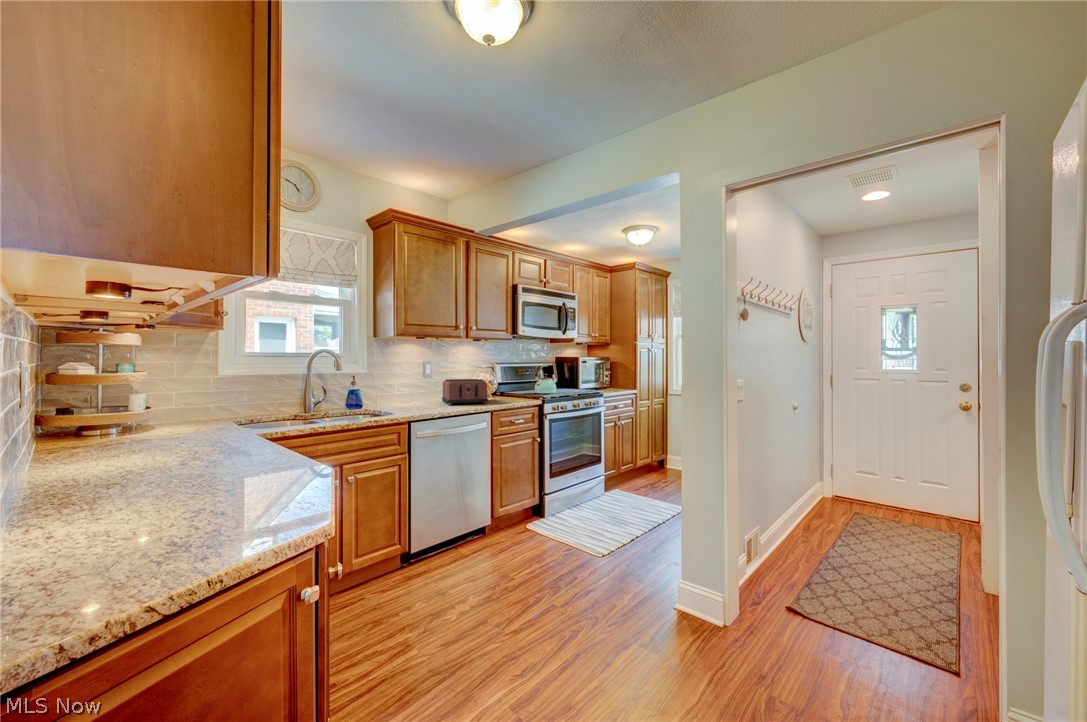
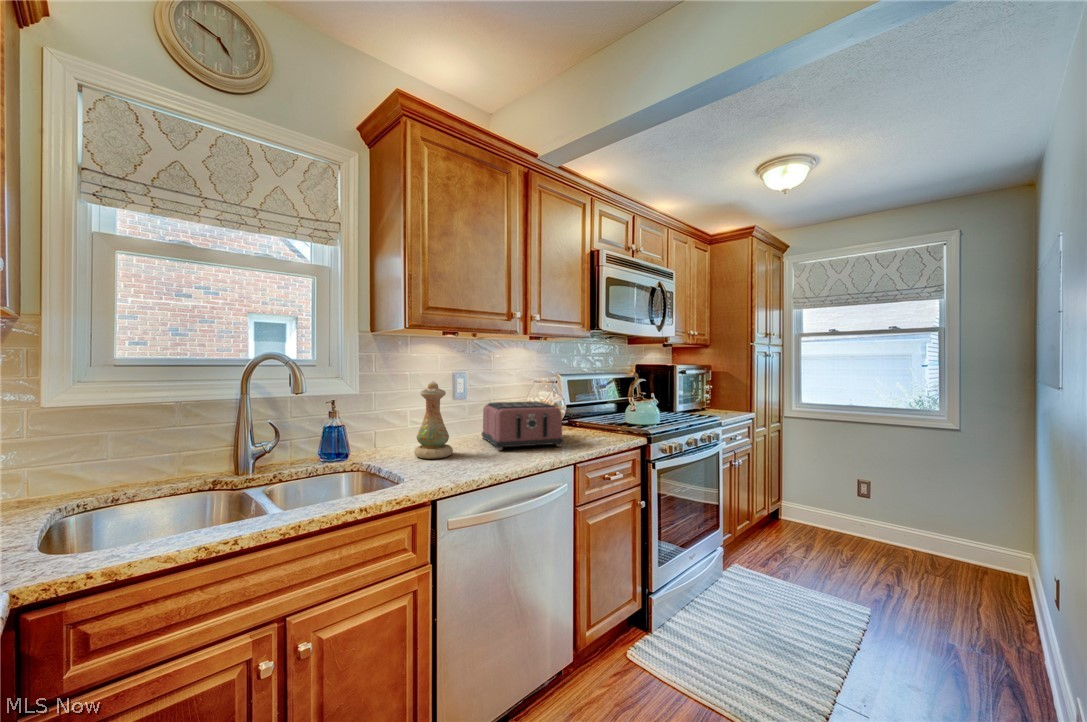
vase: none [400,365,422,408] -> present [414,381,453,459]

